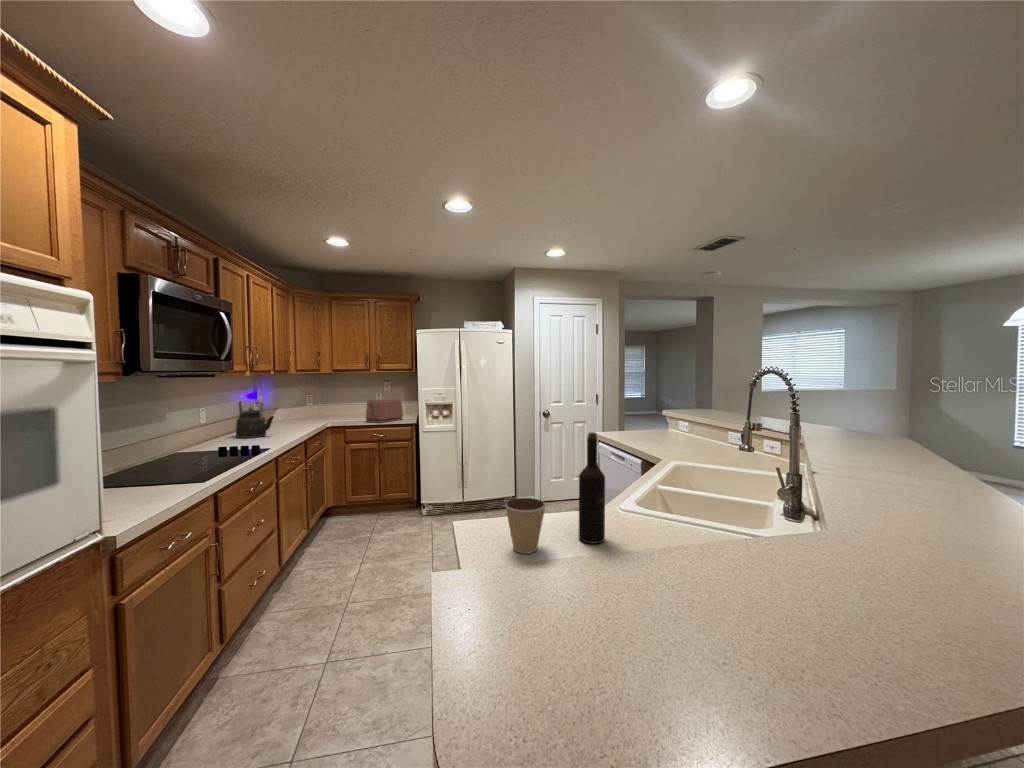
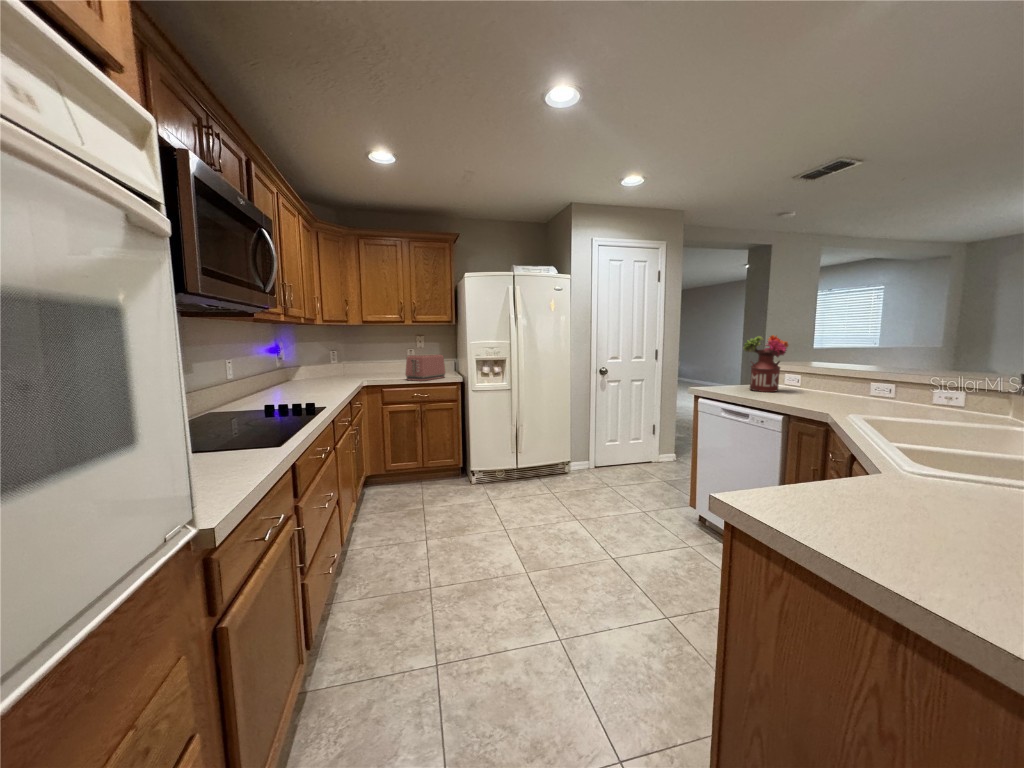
flower arrangement: none [636,388,673,437] -> present [743,335,789,392]
kettle: present [236,401,274,438] -> none [269,353,315,397]
wine bottle: present [579,433,605,544] -> none [927,363,996,528]
coffee cup: present [505,498,546,554] -> none [851,462,939,547]

